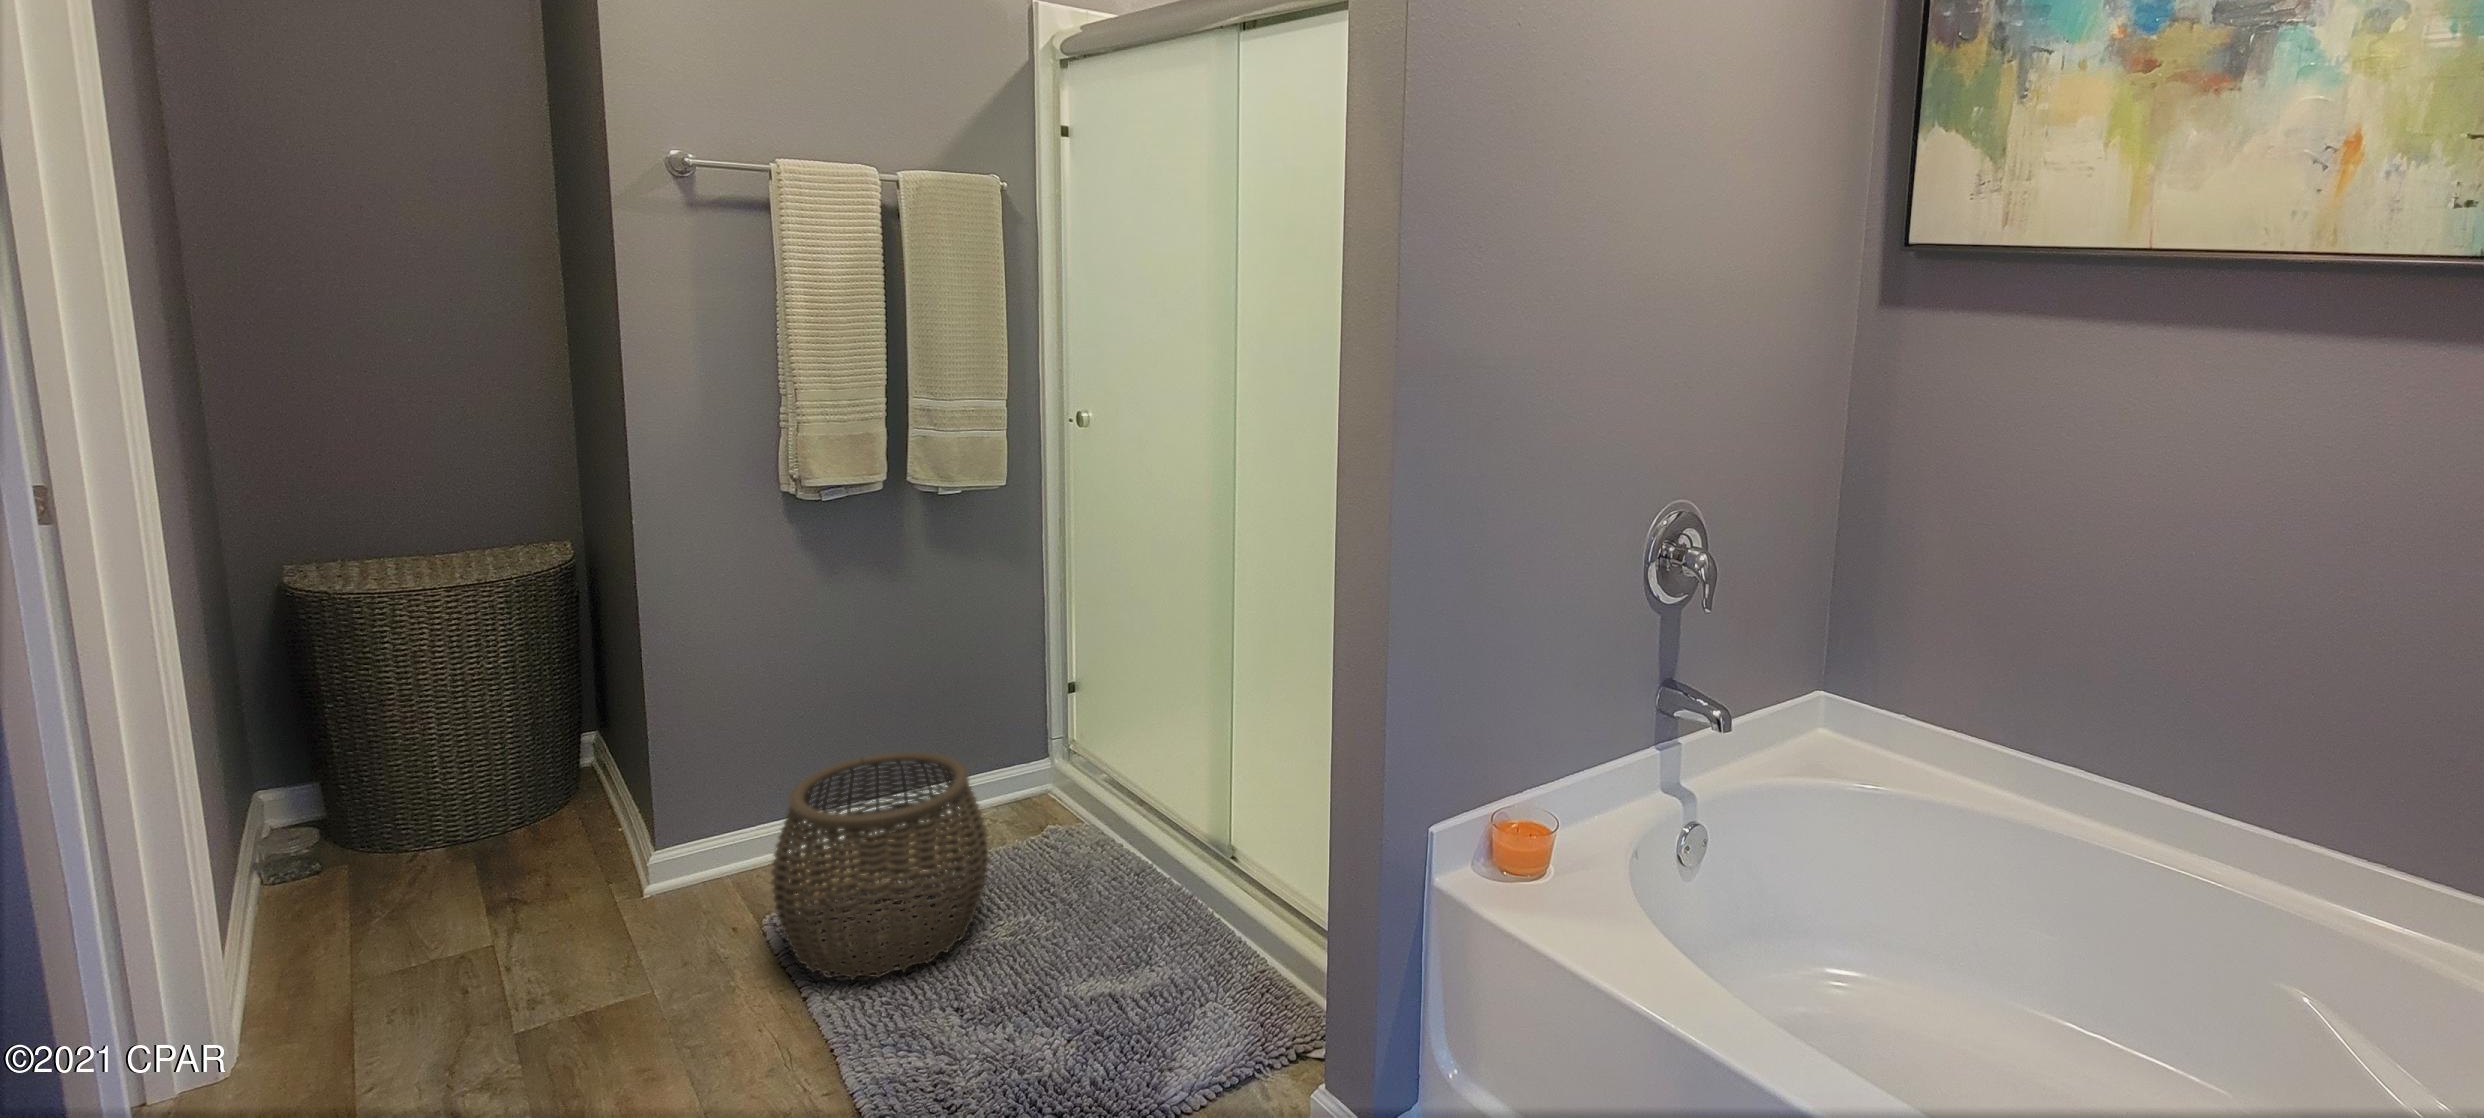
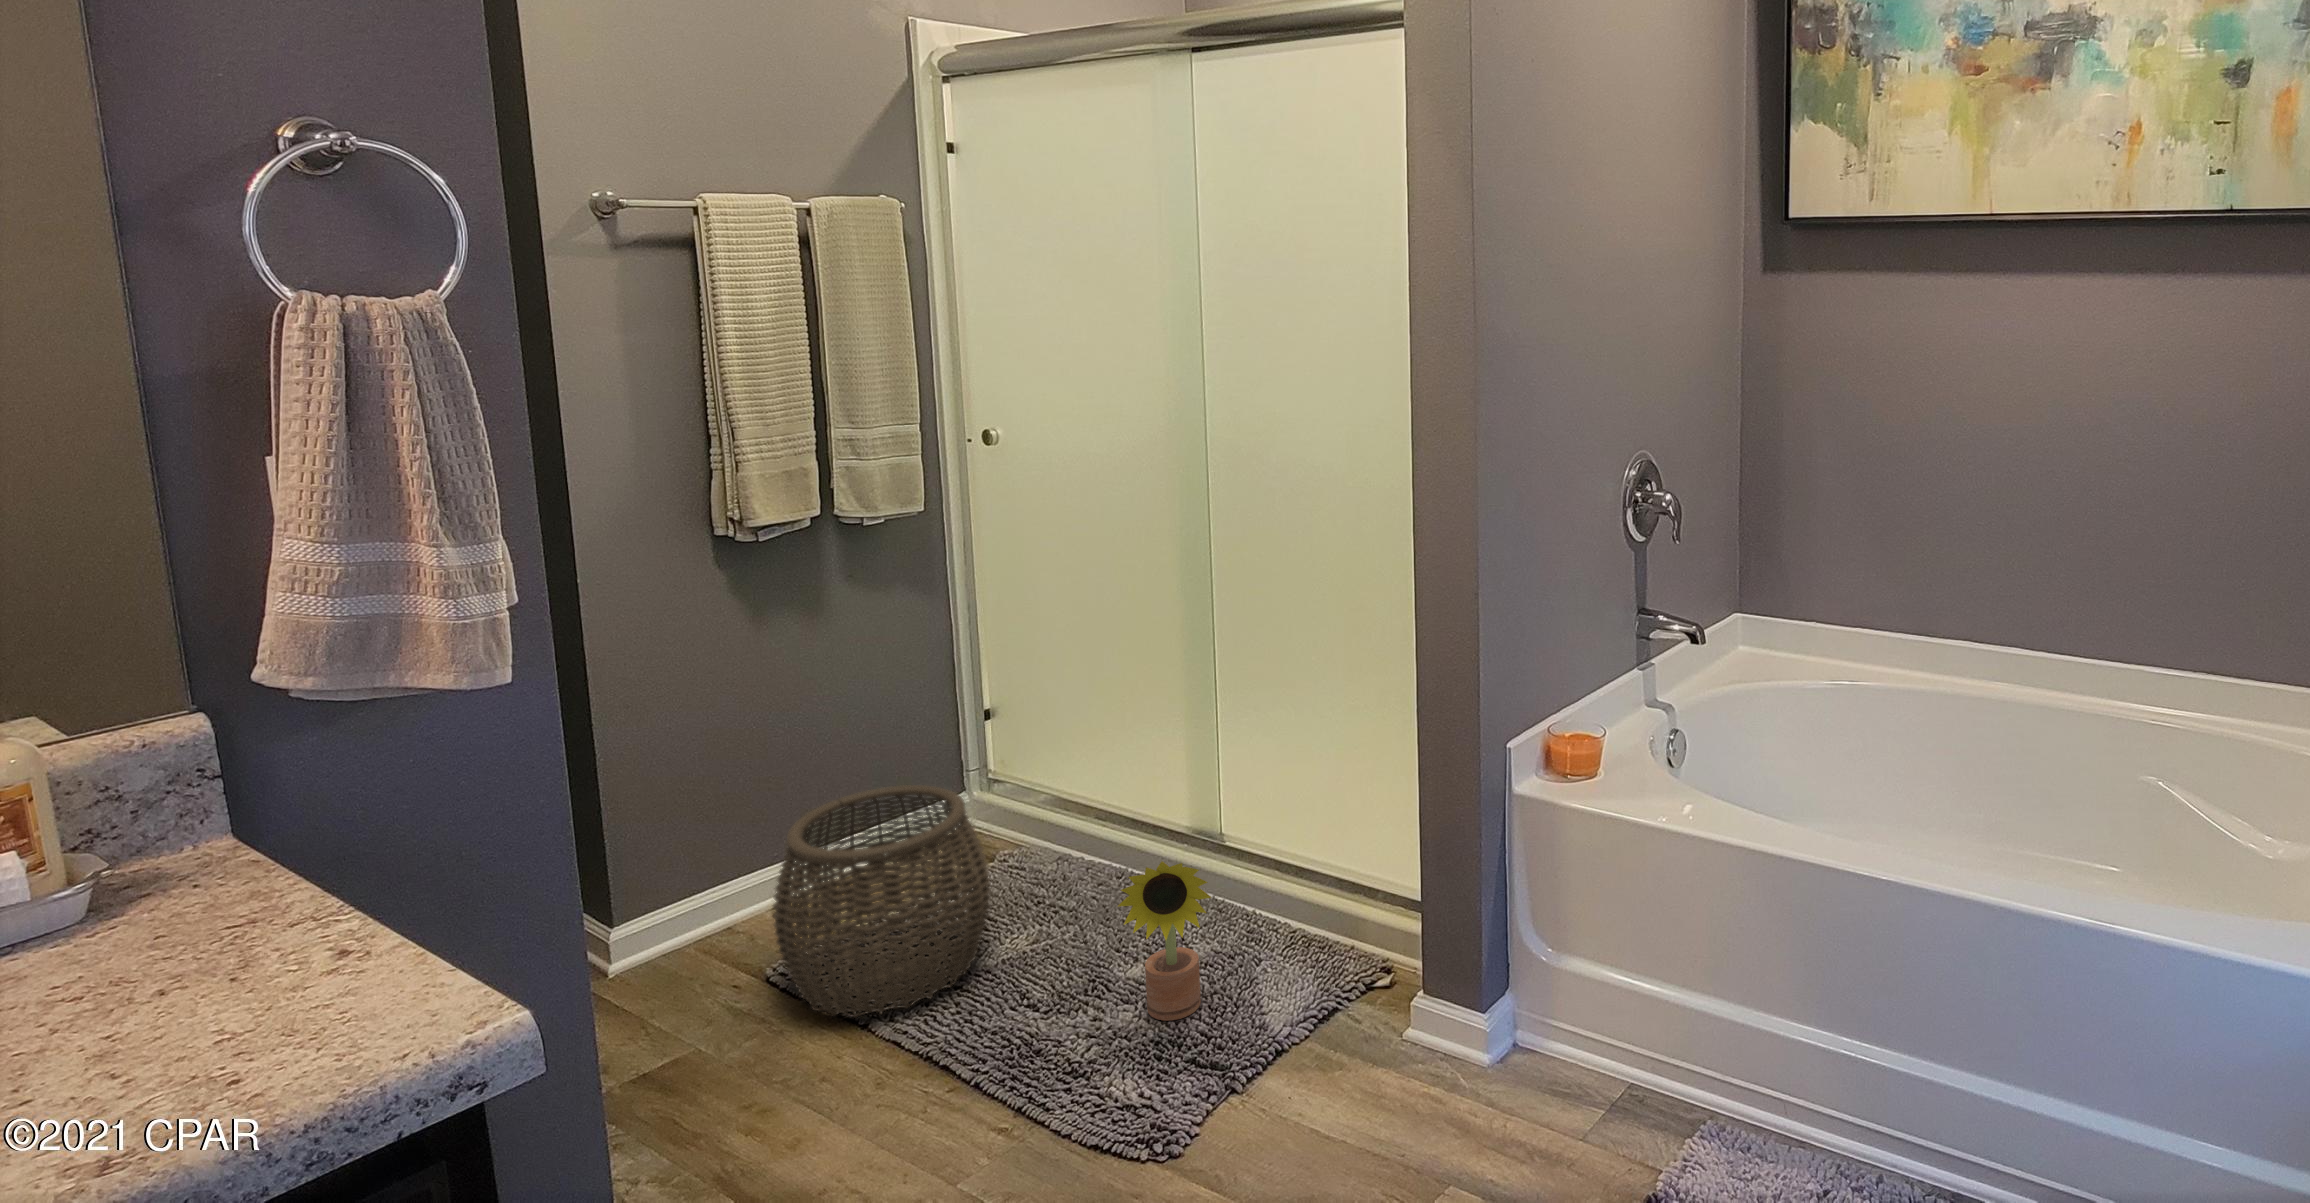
decorative plant: none [1049,882,1145,1047] -> present [1118,861,1211,1021]

